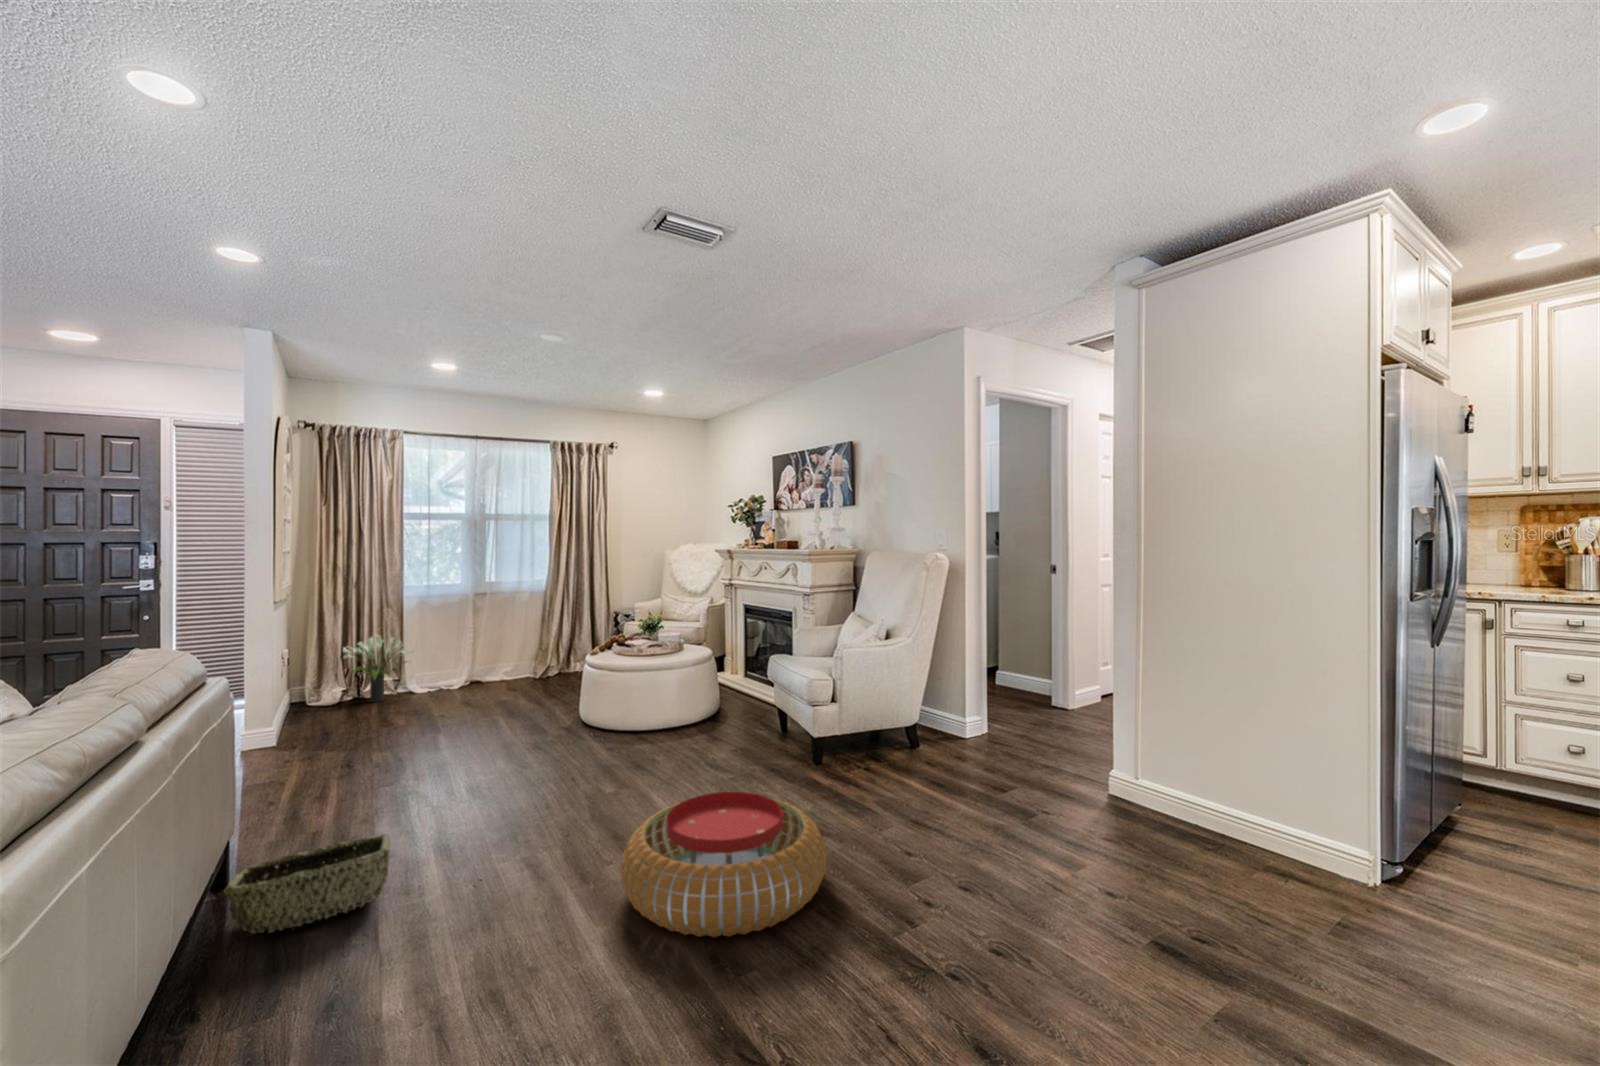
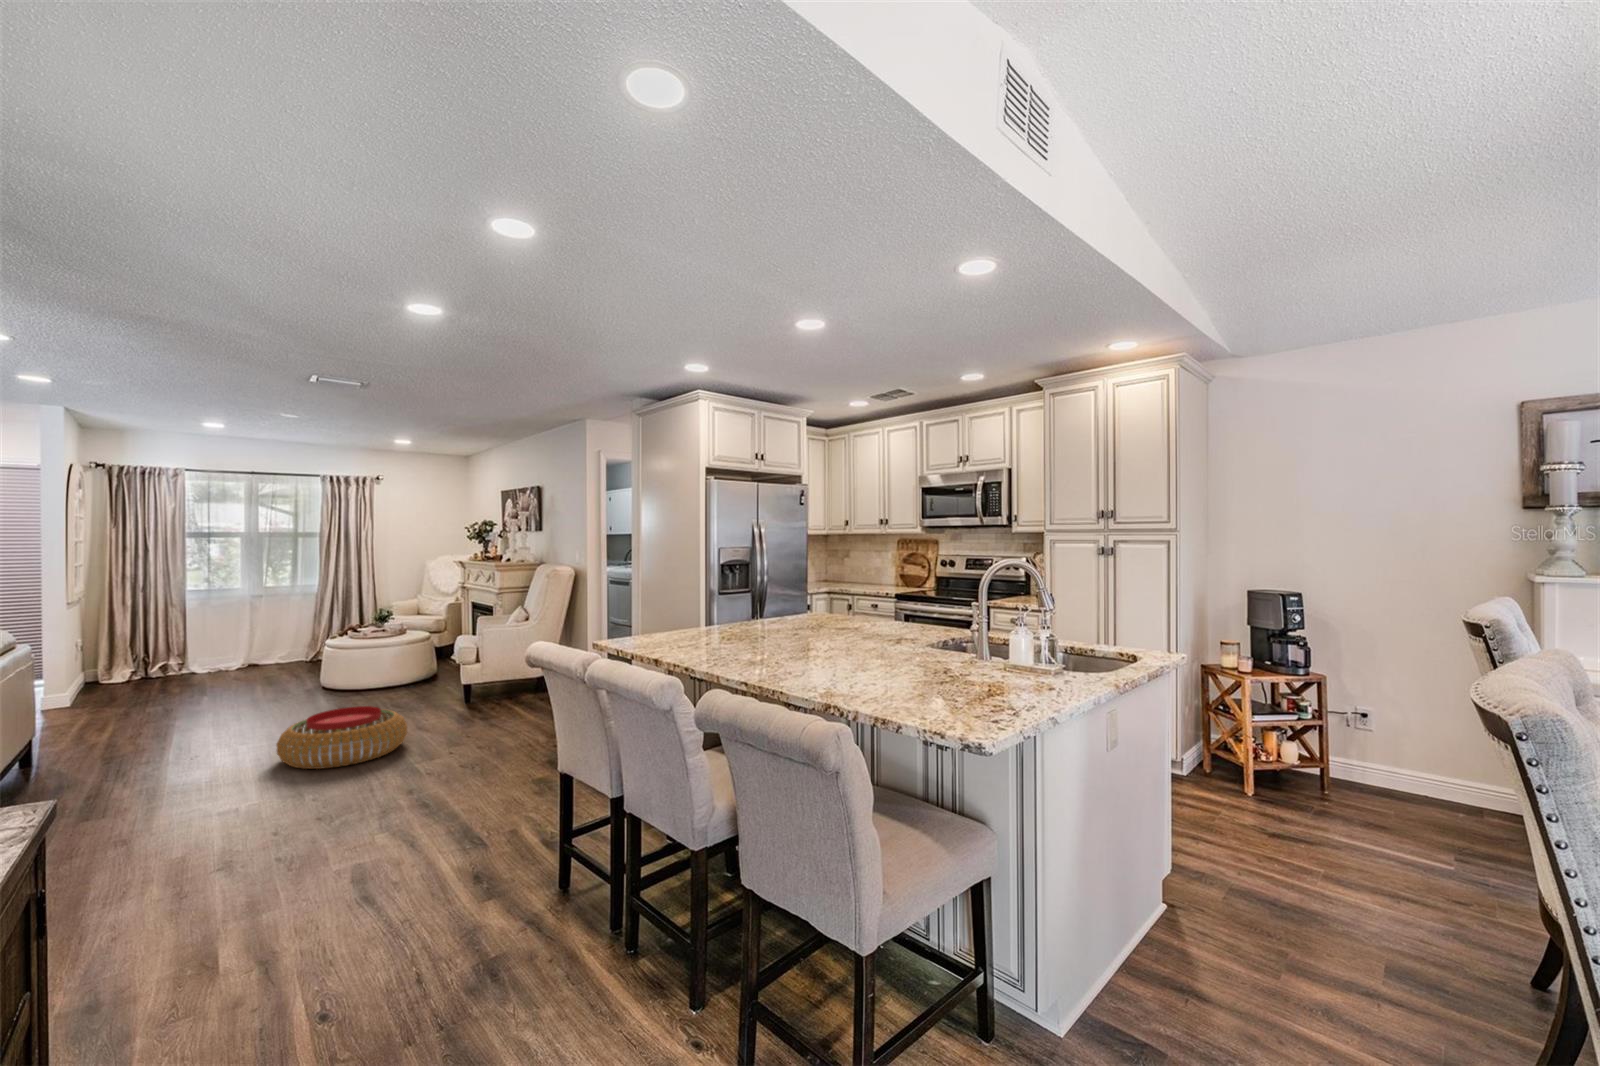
potted plant: present [343,635,413,702] -> none [130,628,194,680]
woven basket: present [224,834,390,933] -> none [33,735,140,780]

